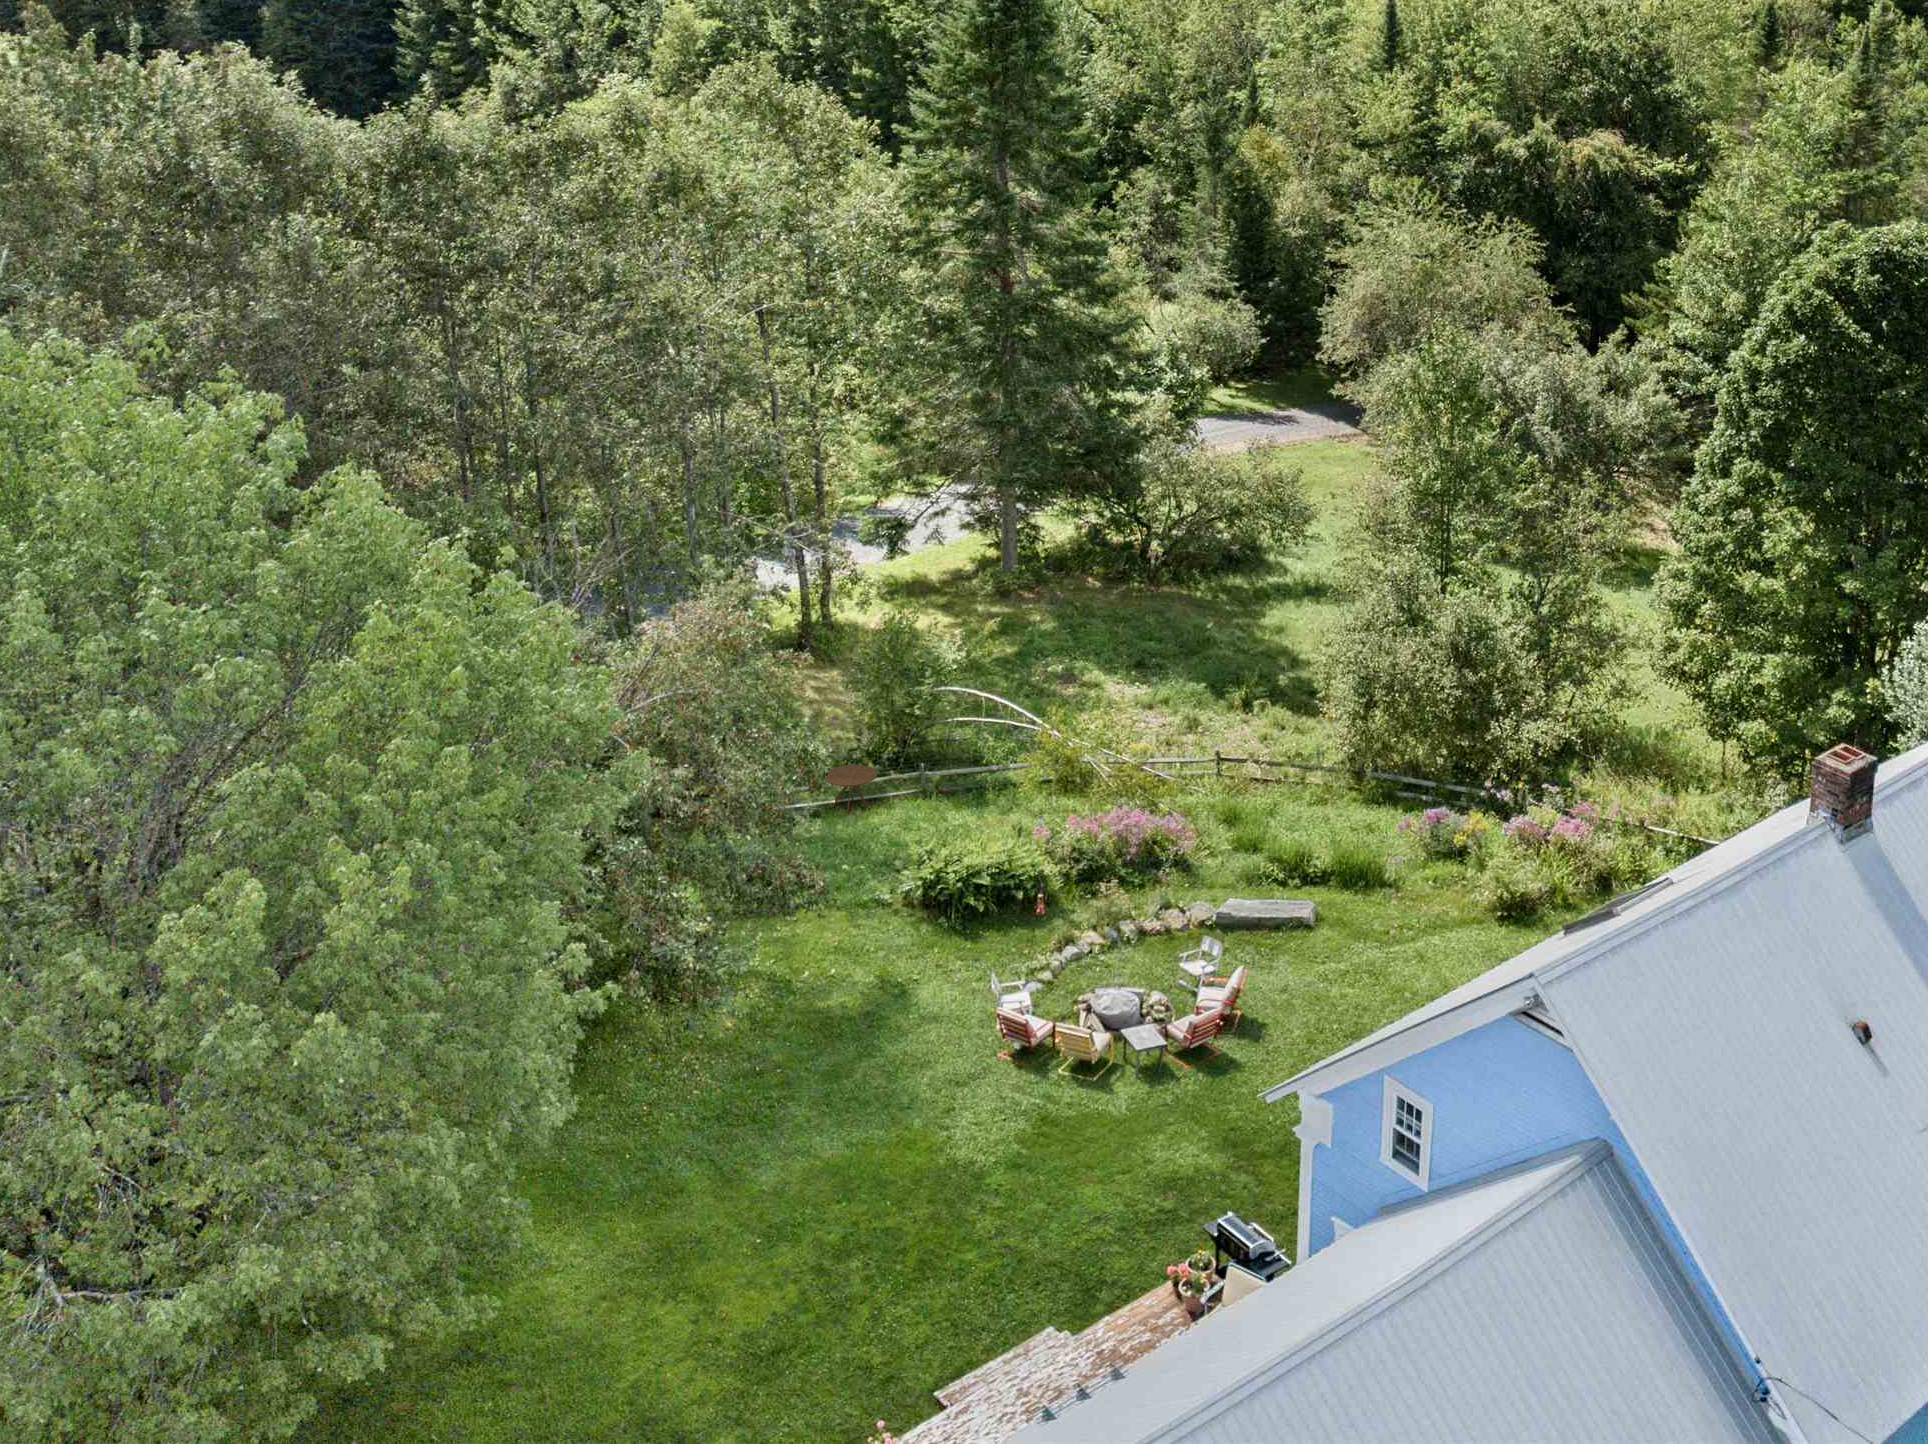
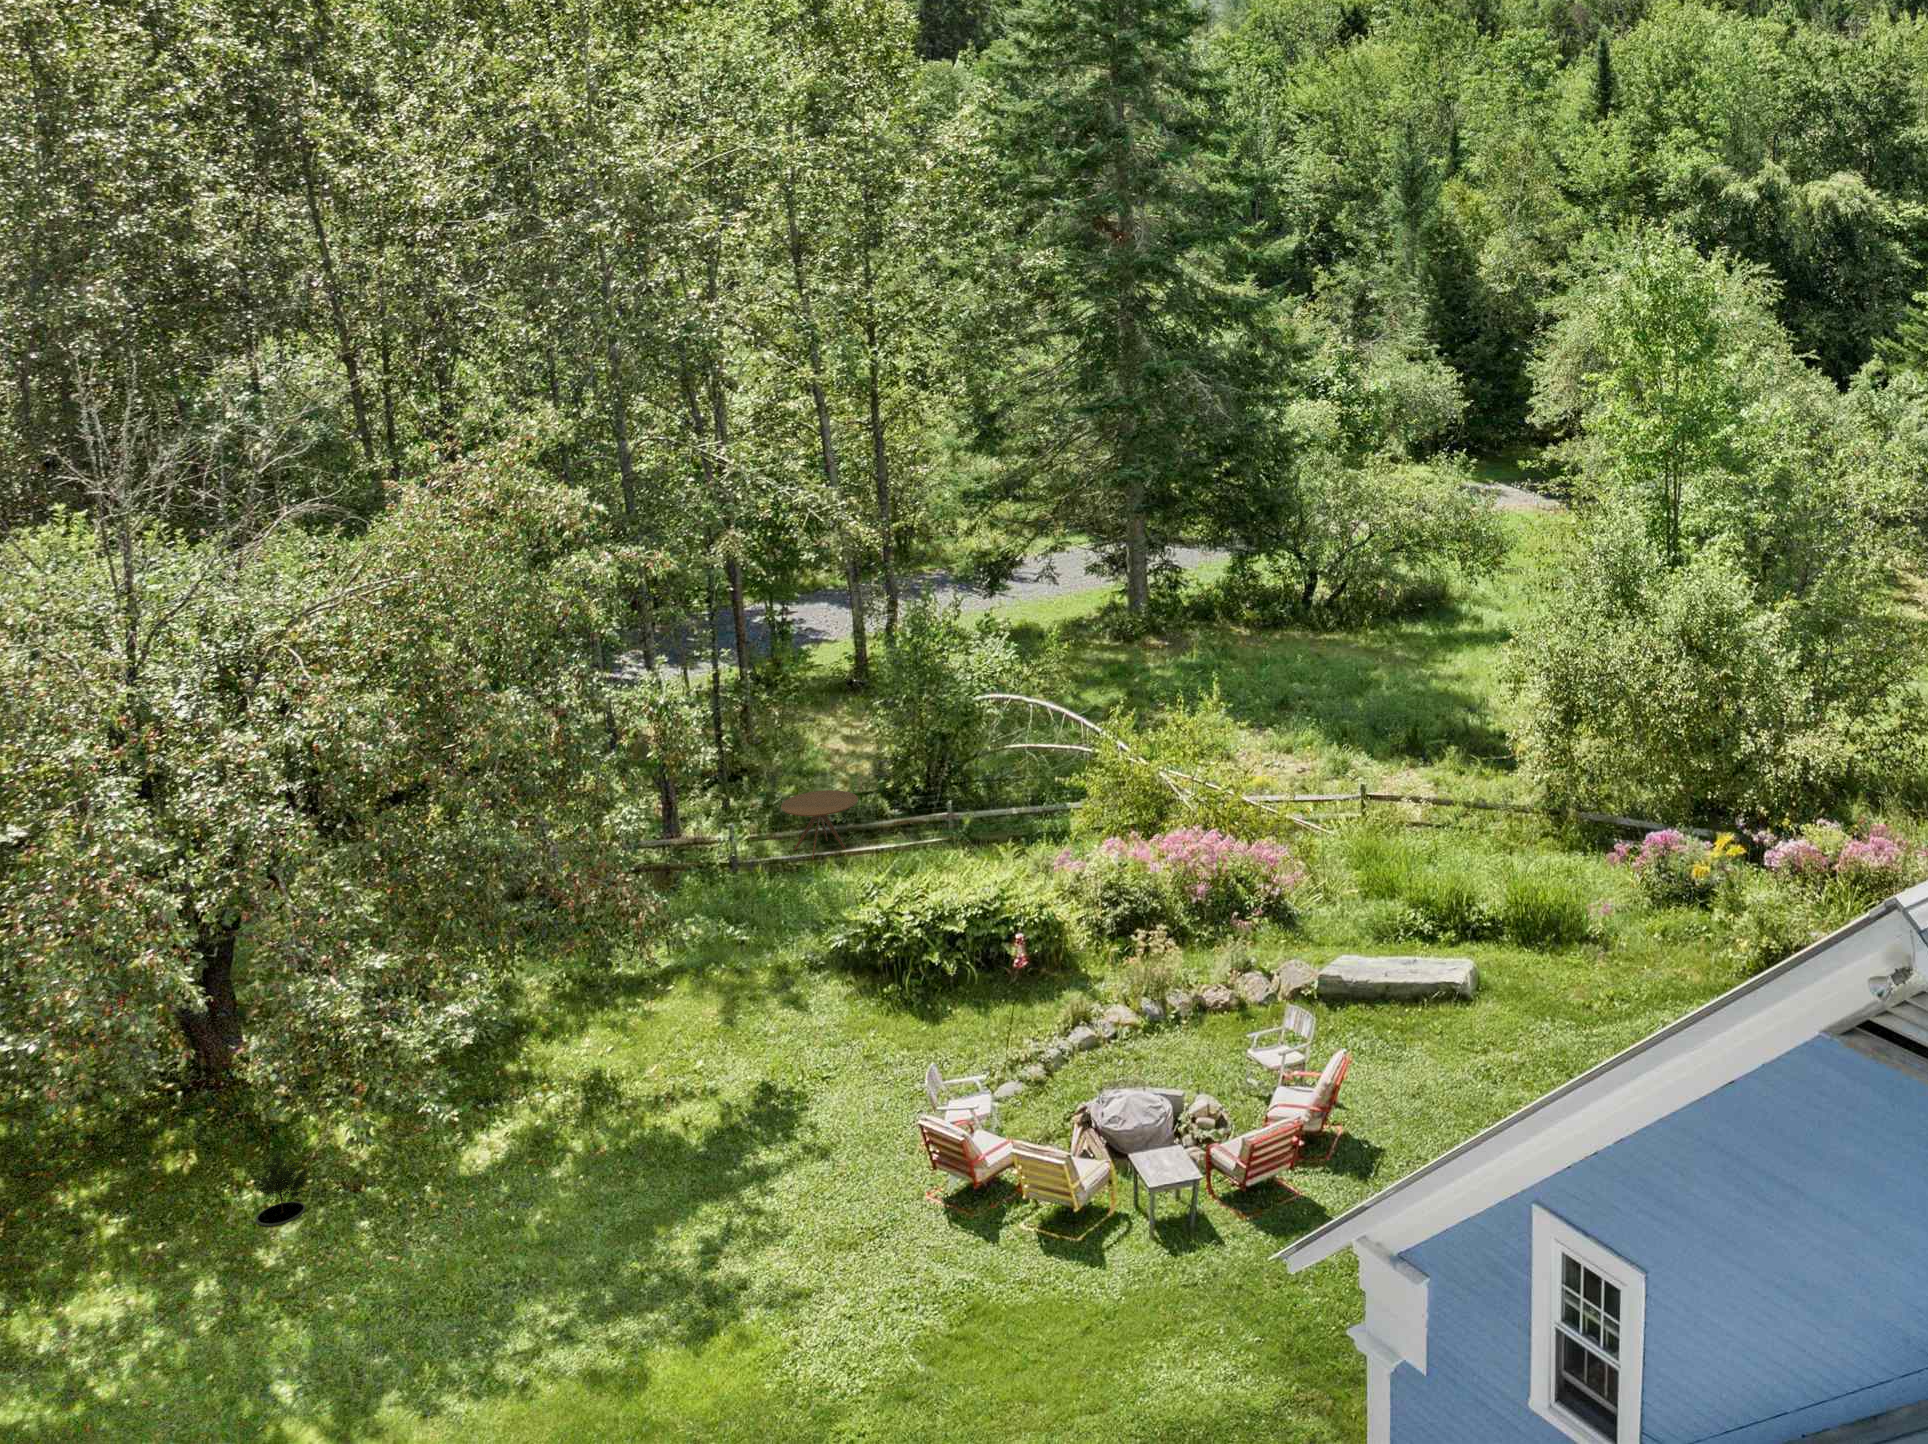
potted tree: none [600,1019,633,1066] -> present [255,1147,311,1227]

